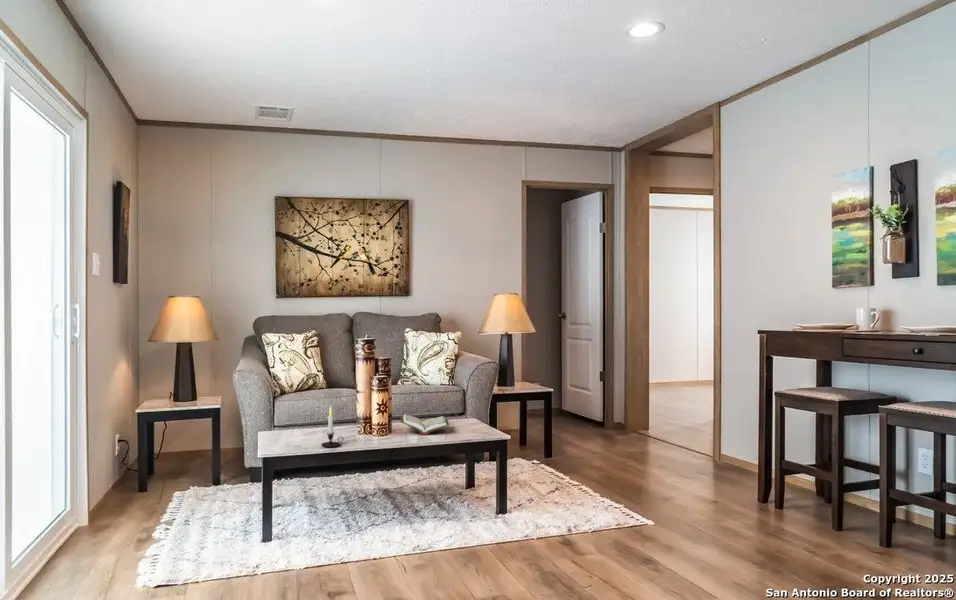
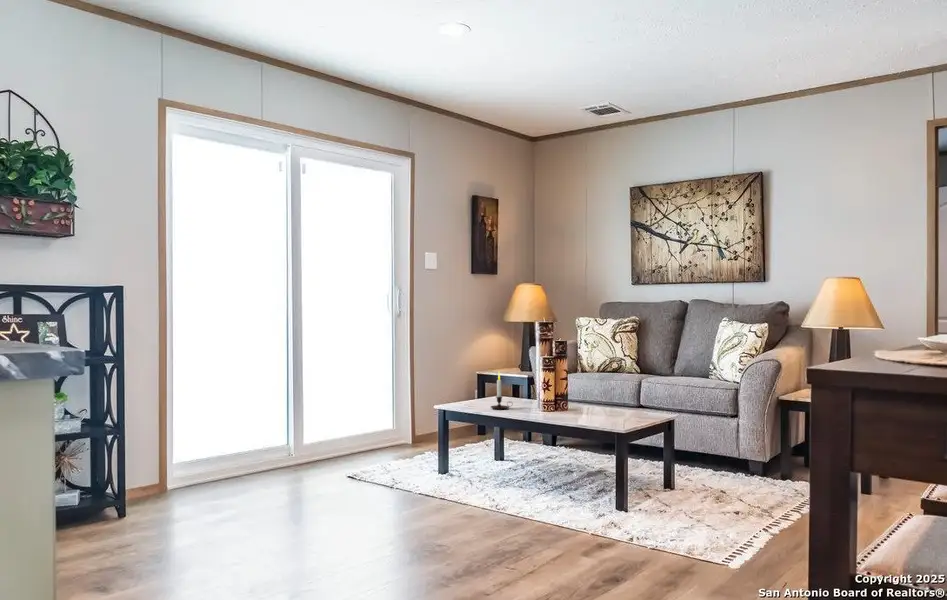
book: present [401,414,450,435] -> none [575,392,637,414]

